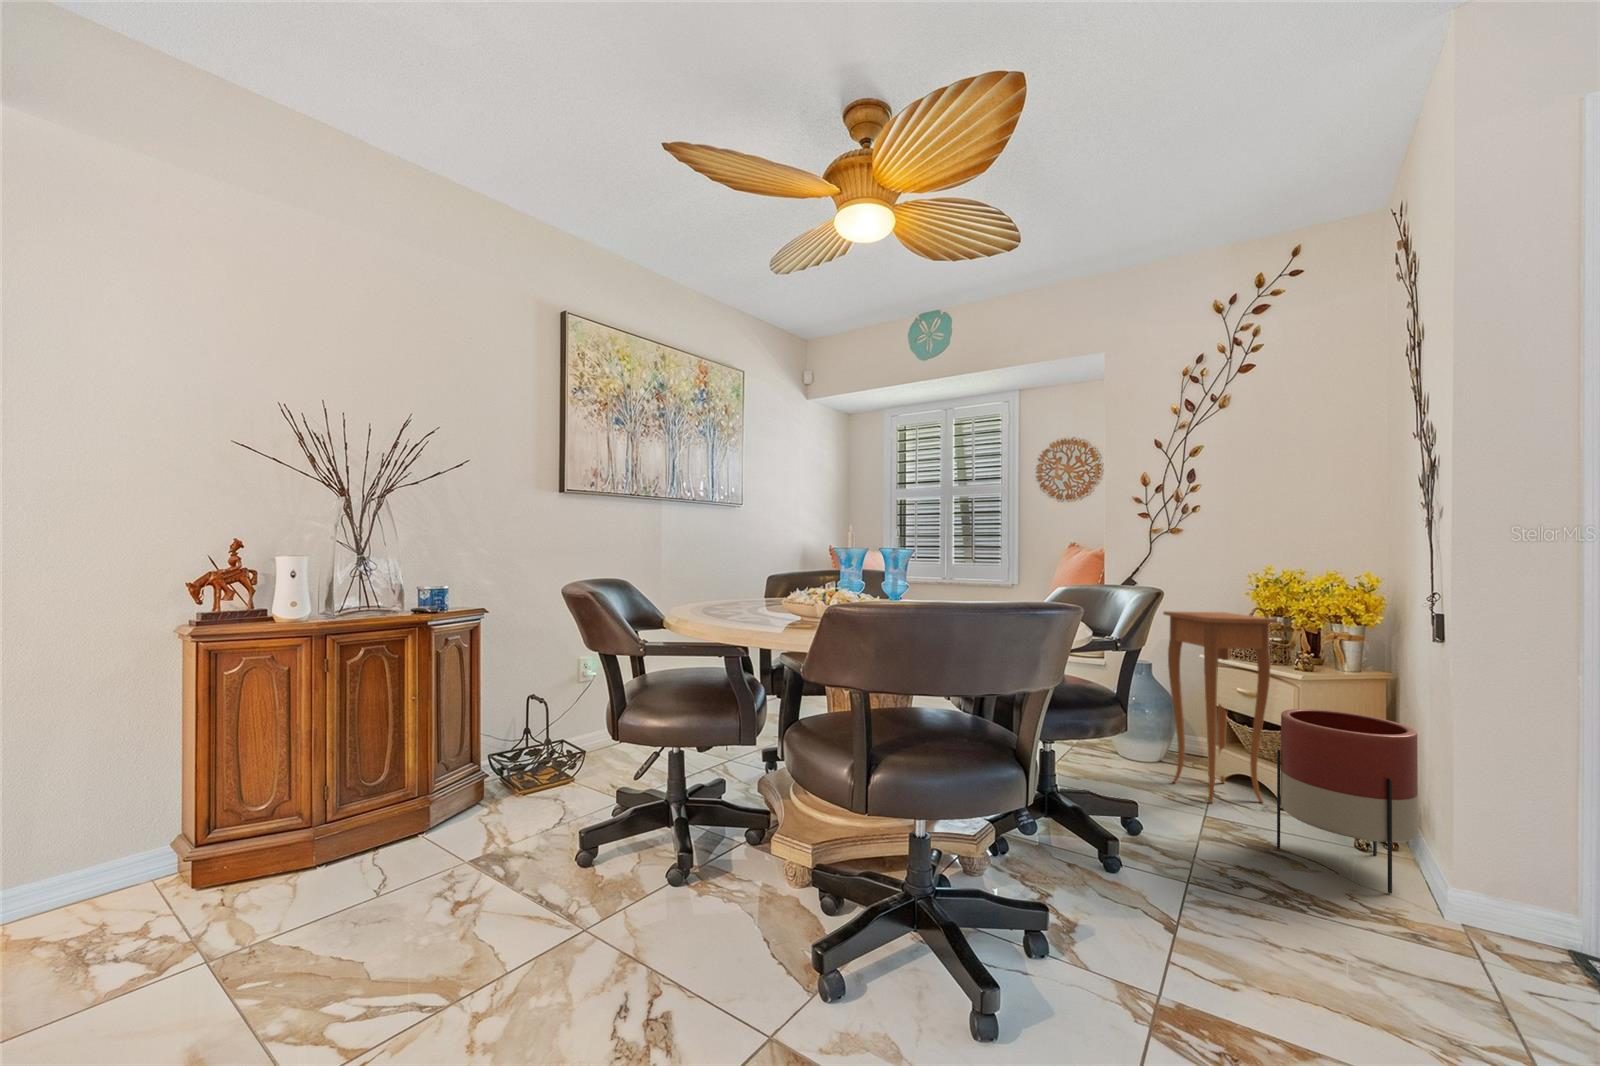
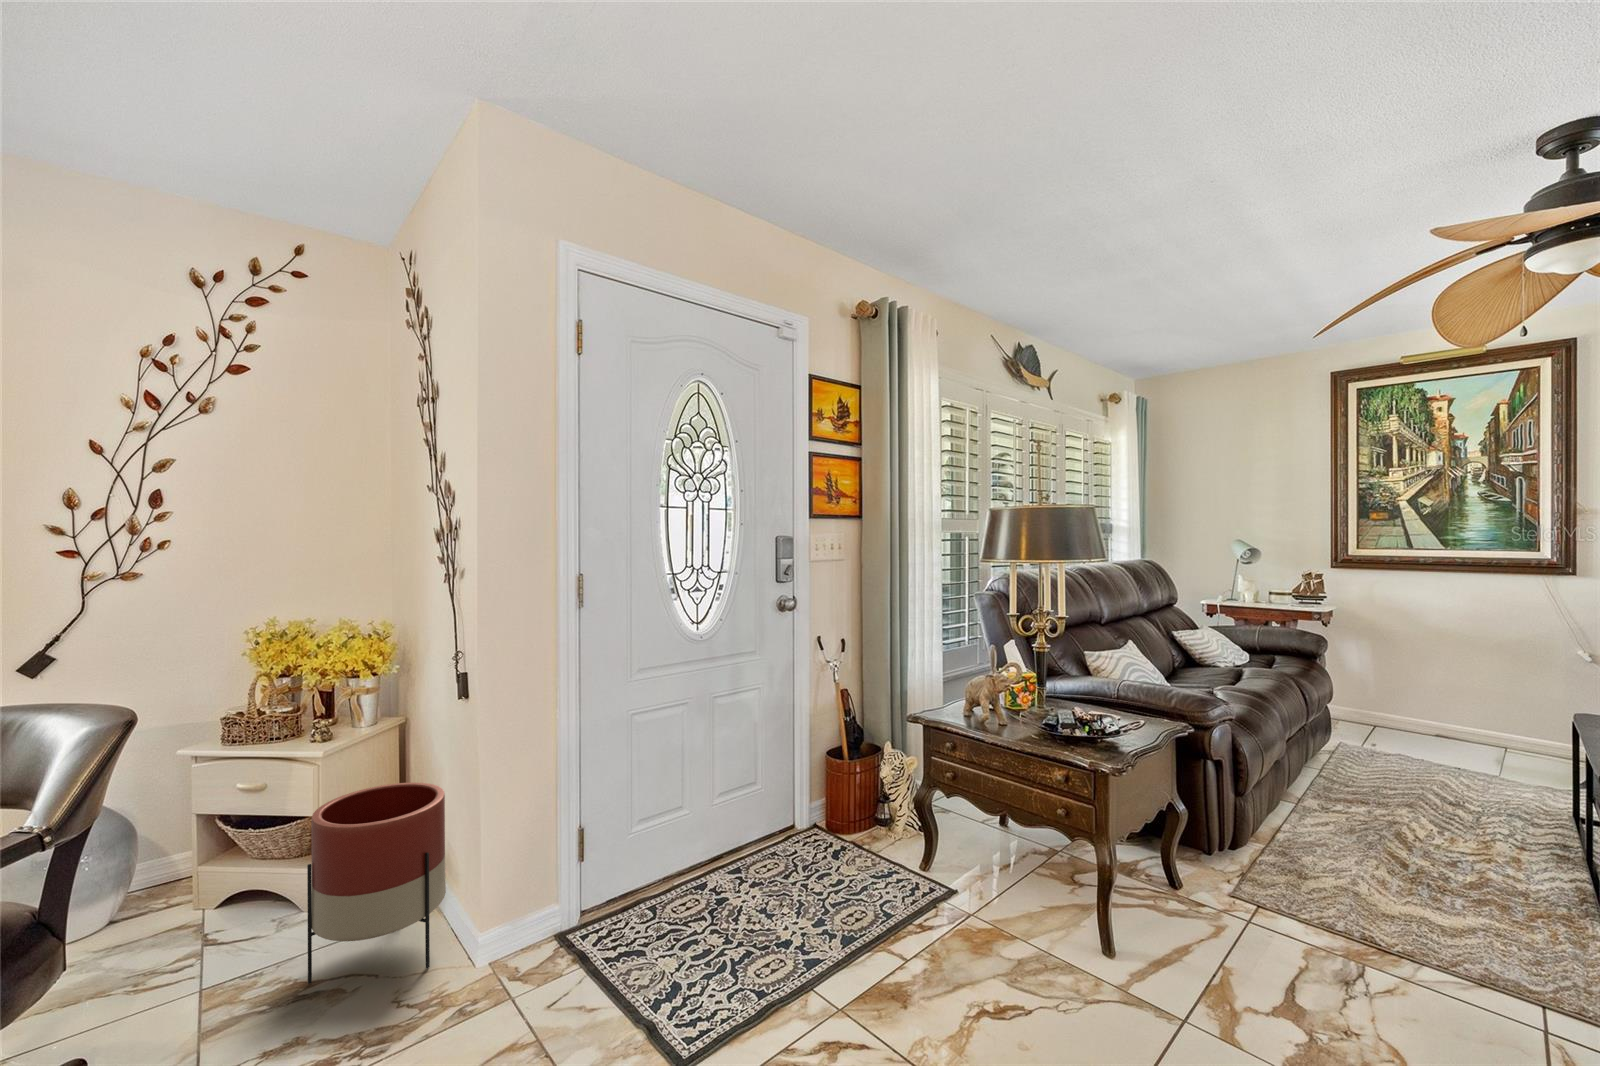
side table: present [1164,611,1277,803] -> none [120,689,291,960]

